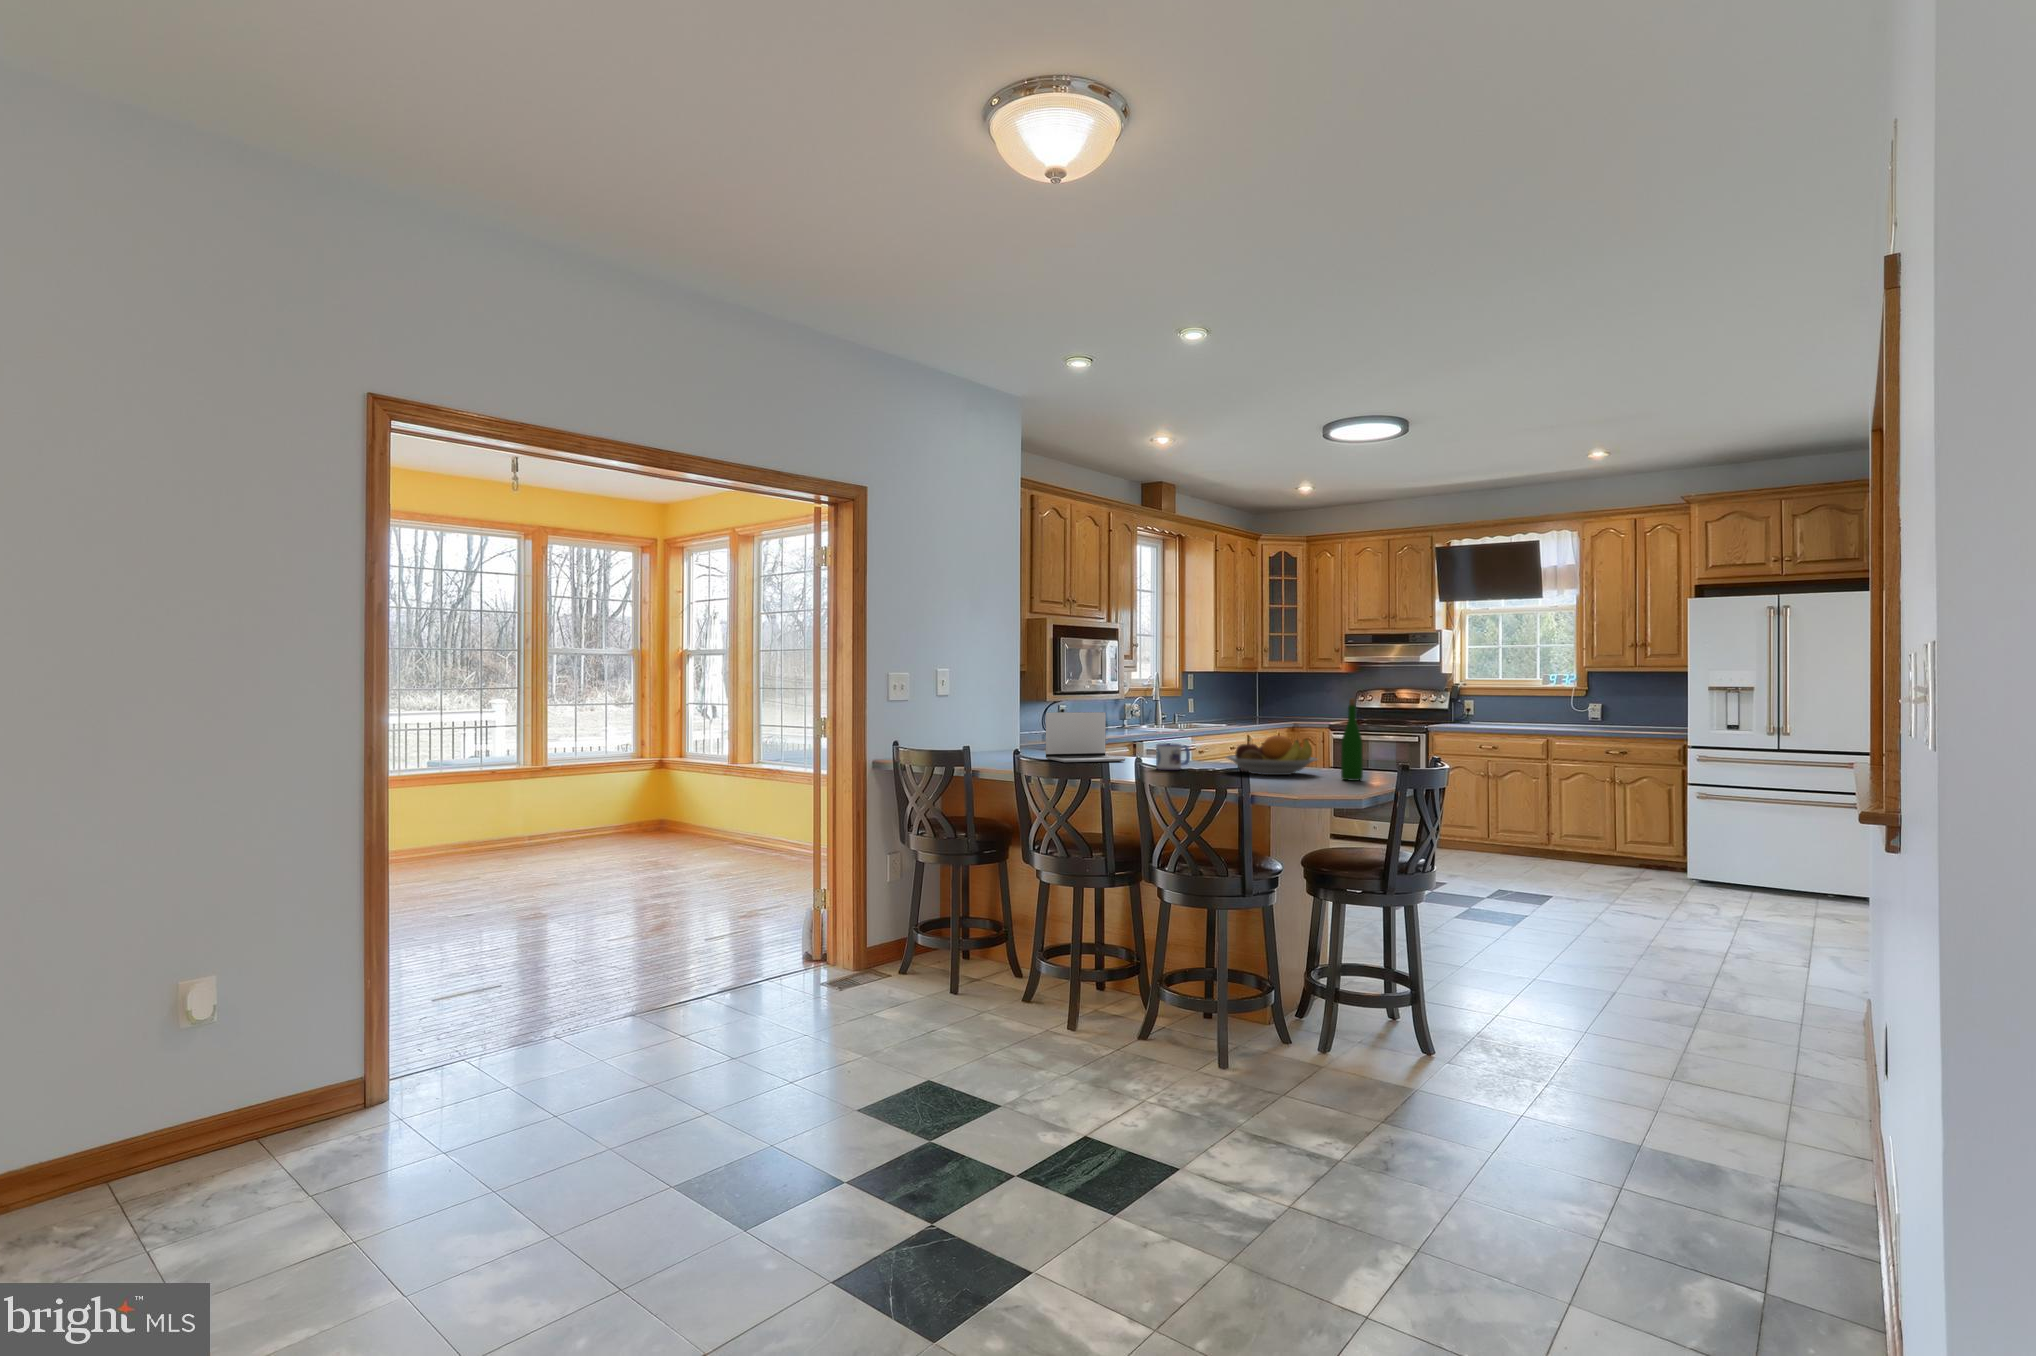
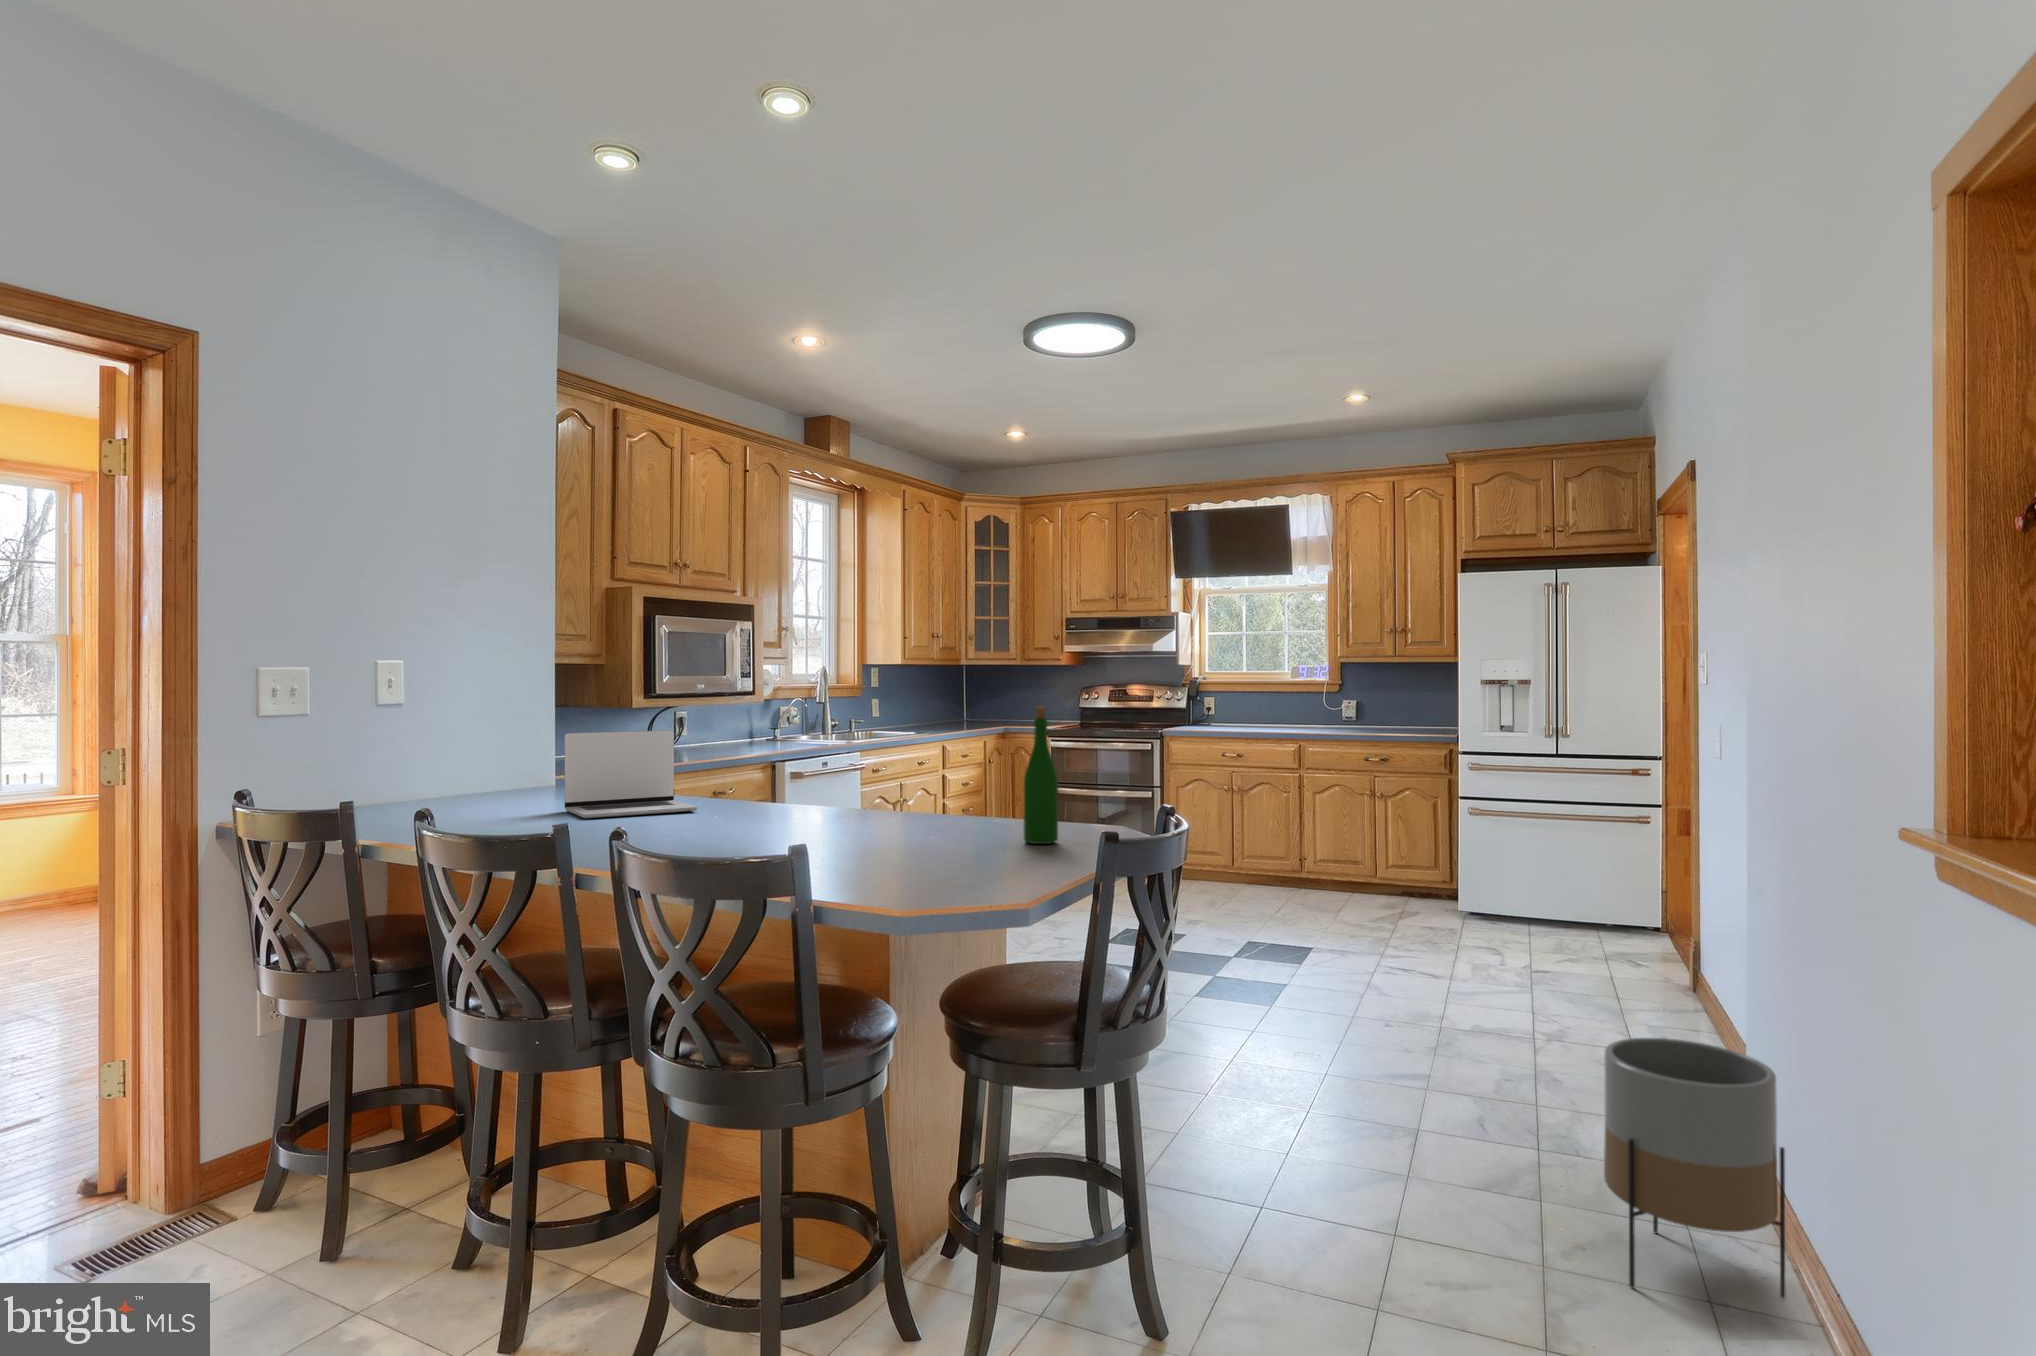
fruit bowl: present [1226,735,1317,775] -> none [842,768,991,836]
mug: present [1156,743,1190,770] -> none [729,784,788,831]
planter: none [1730,919,1851,1080] -> present [1604,1038,1785,1298]

